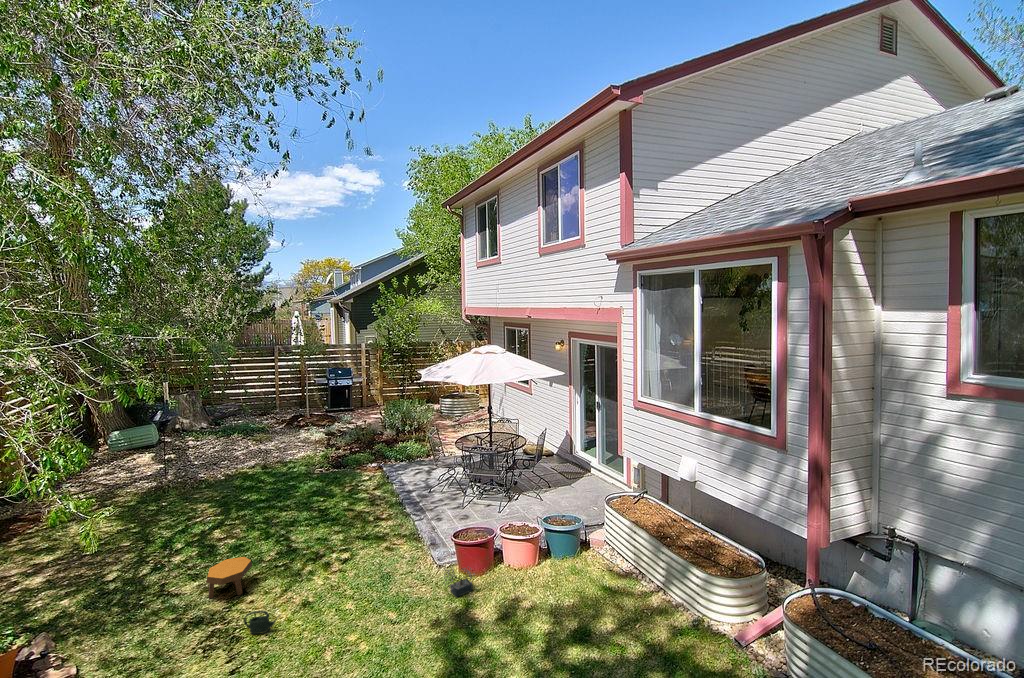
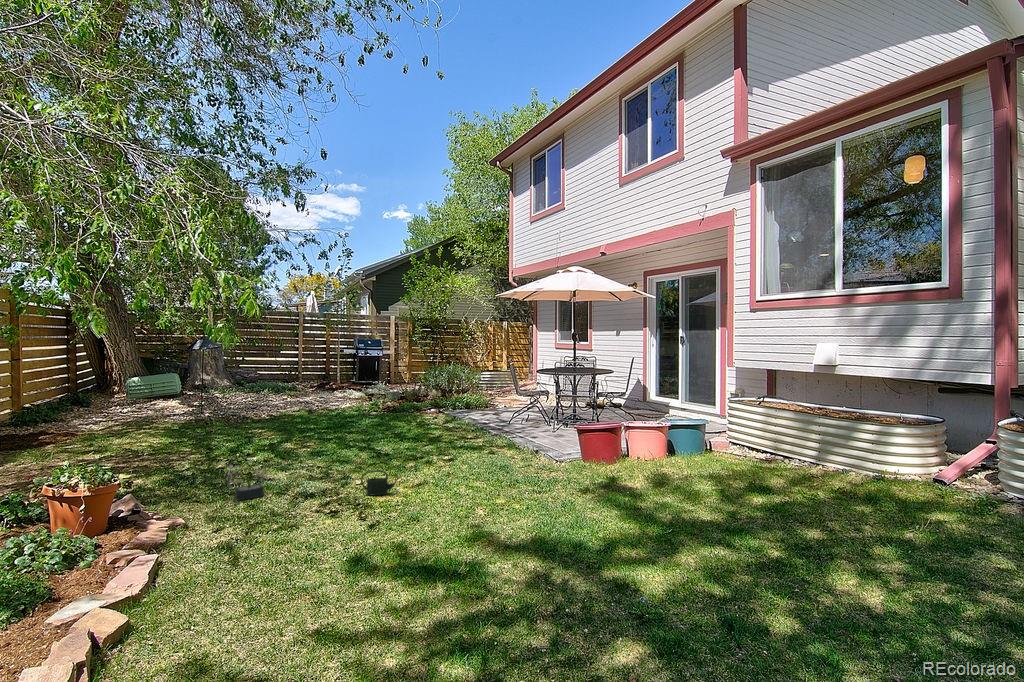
footstool: present [206,557,252,599] -> none [302,441,347,477]
decorative plant: present [444,568,473,597] -> present [223,465,270,501]

